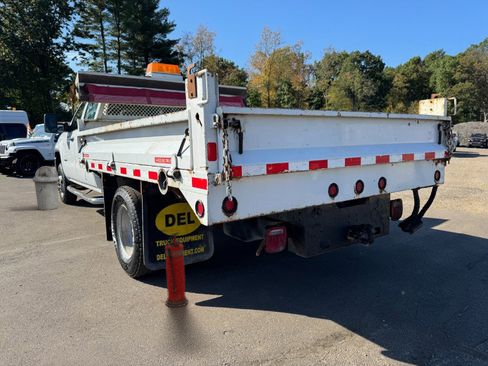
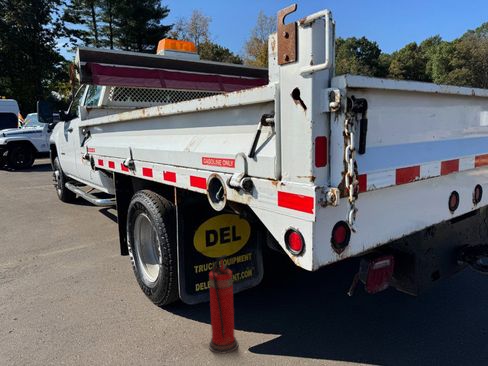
trash can: present [33,166,60,210] -> none [26,160,57,209]

